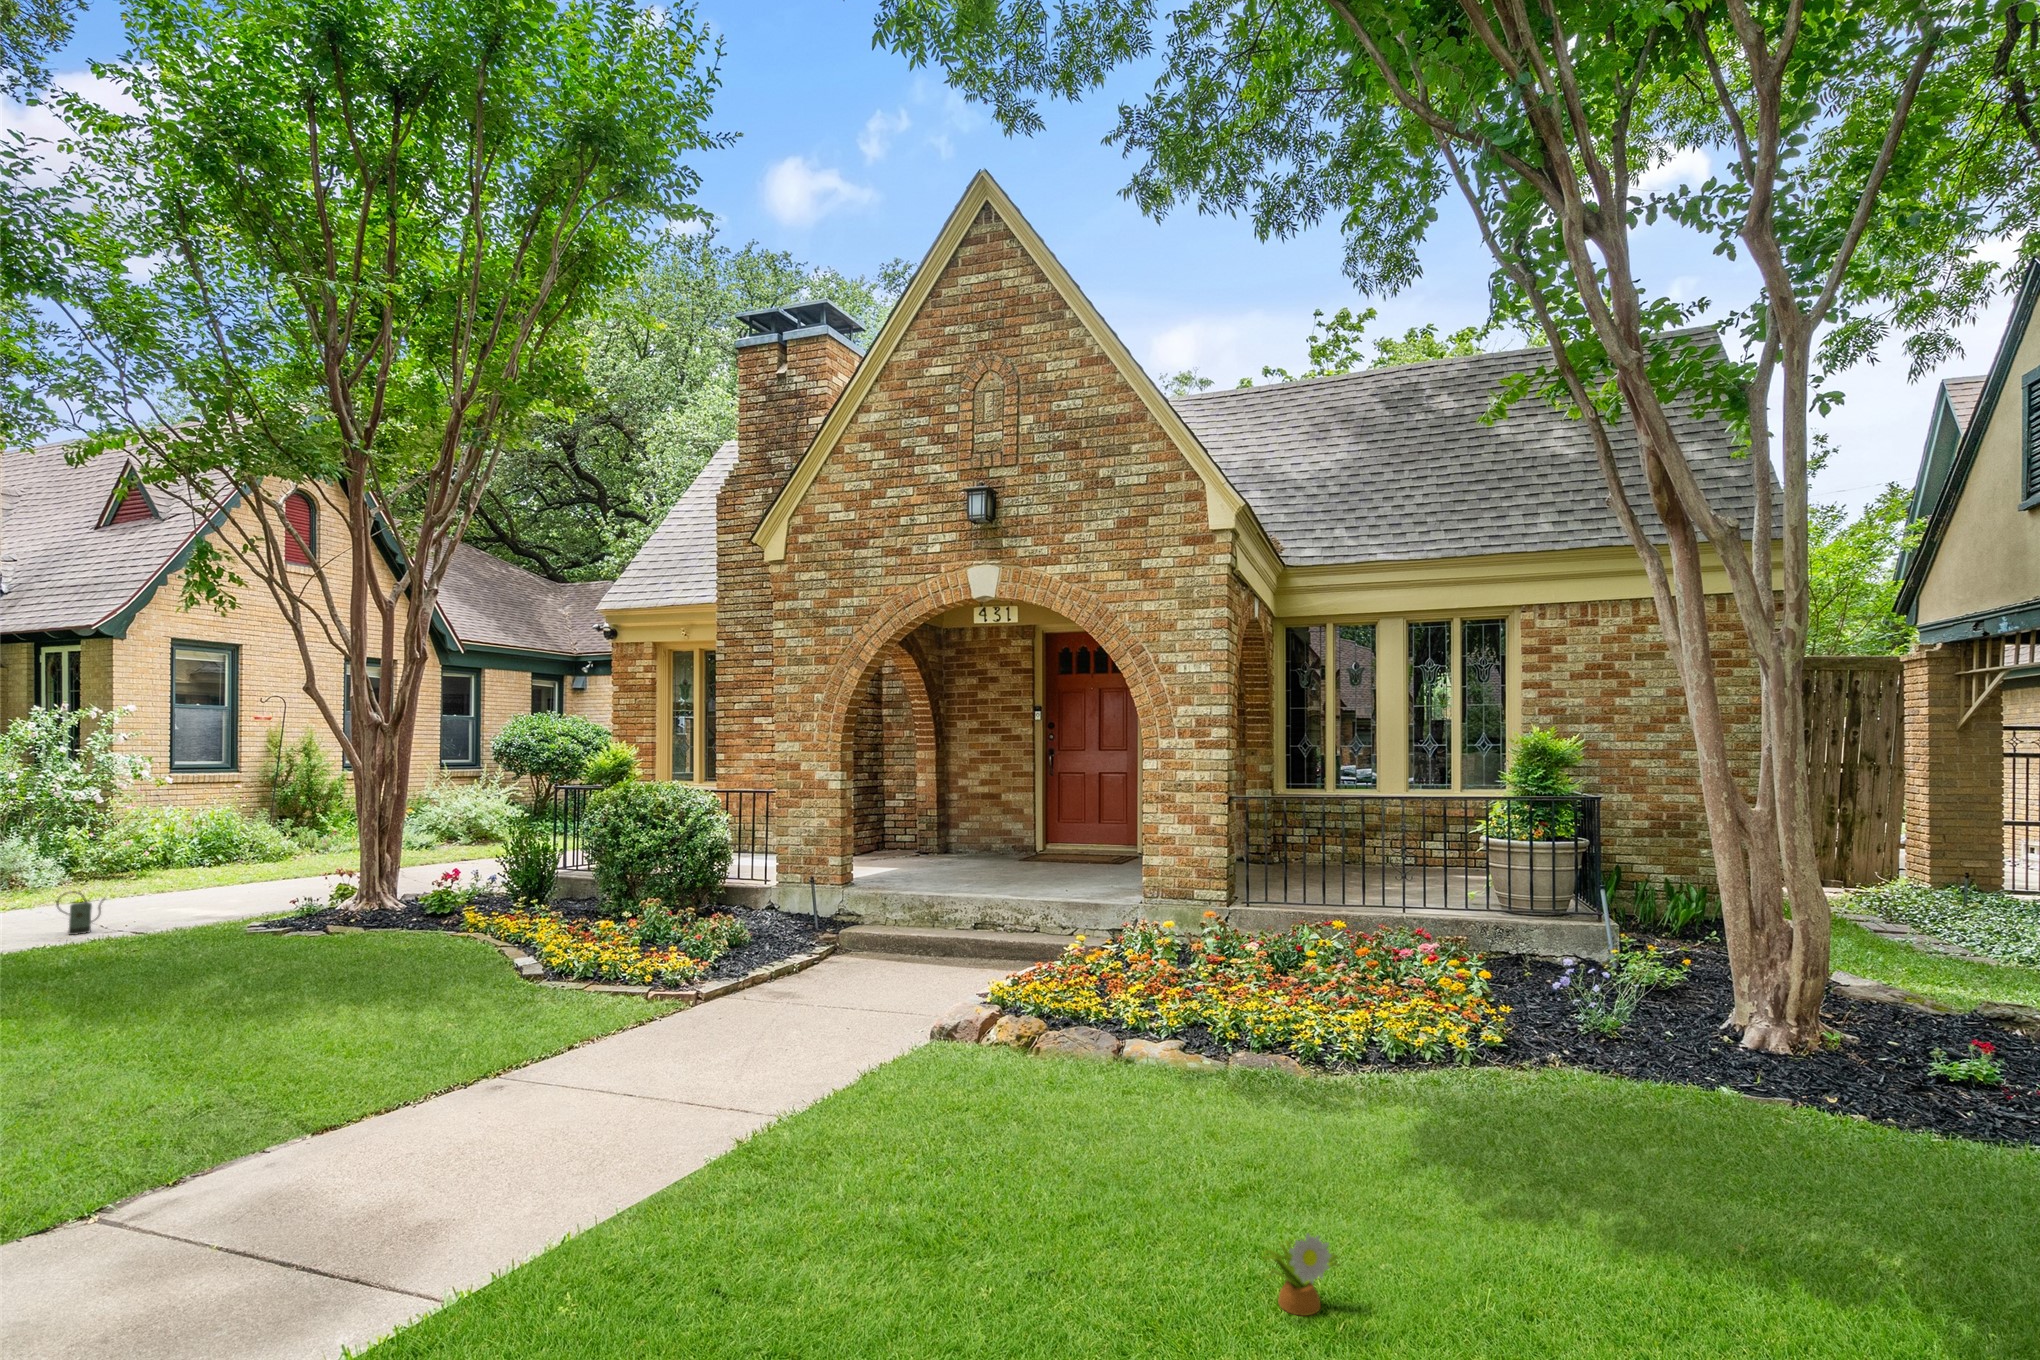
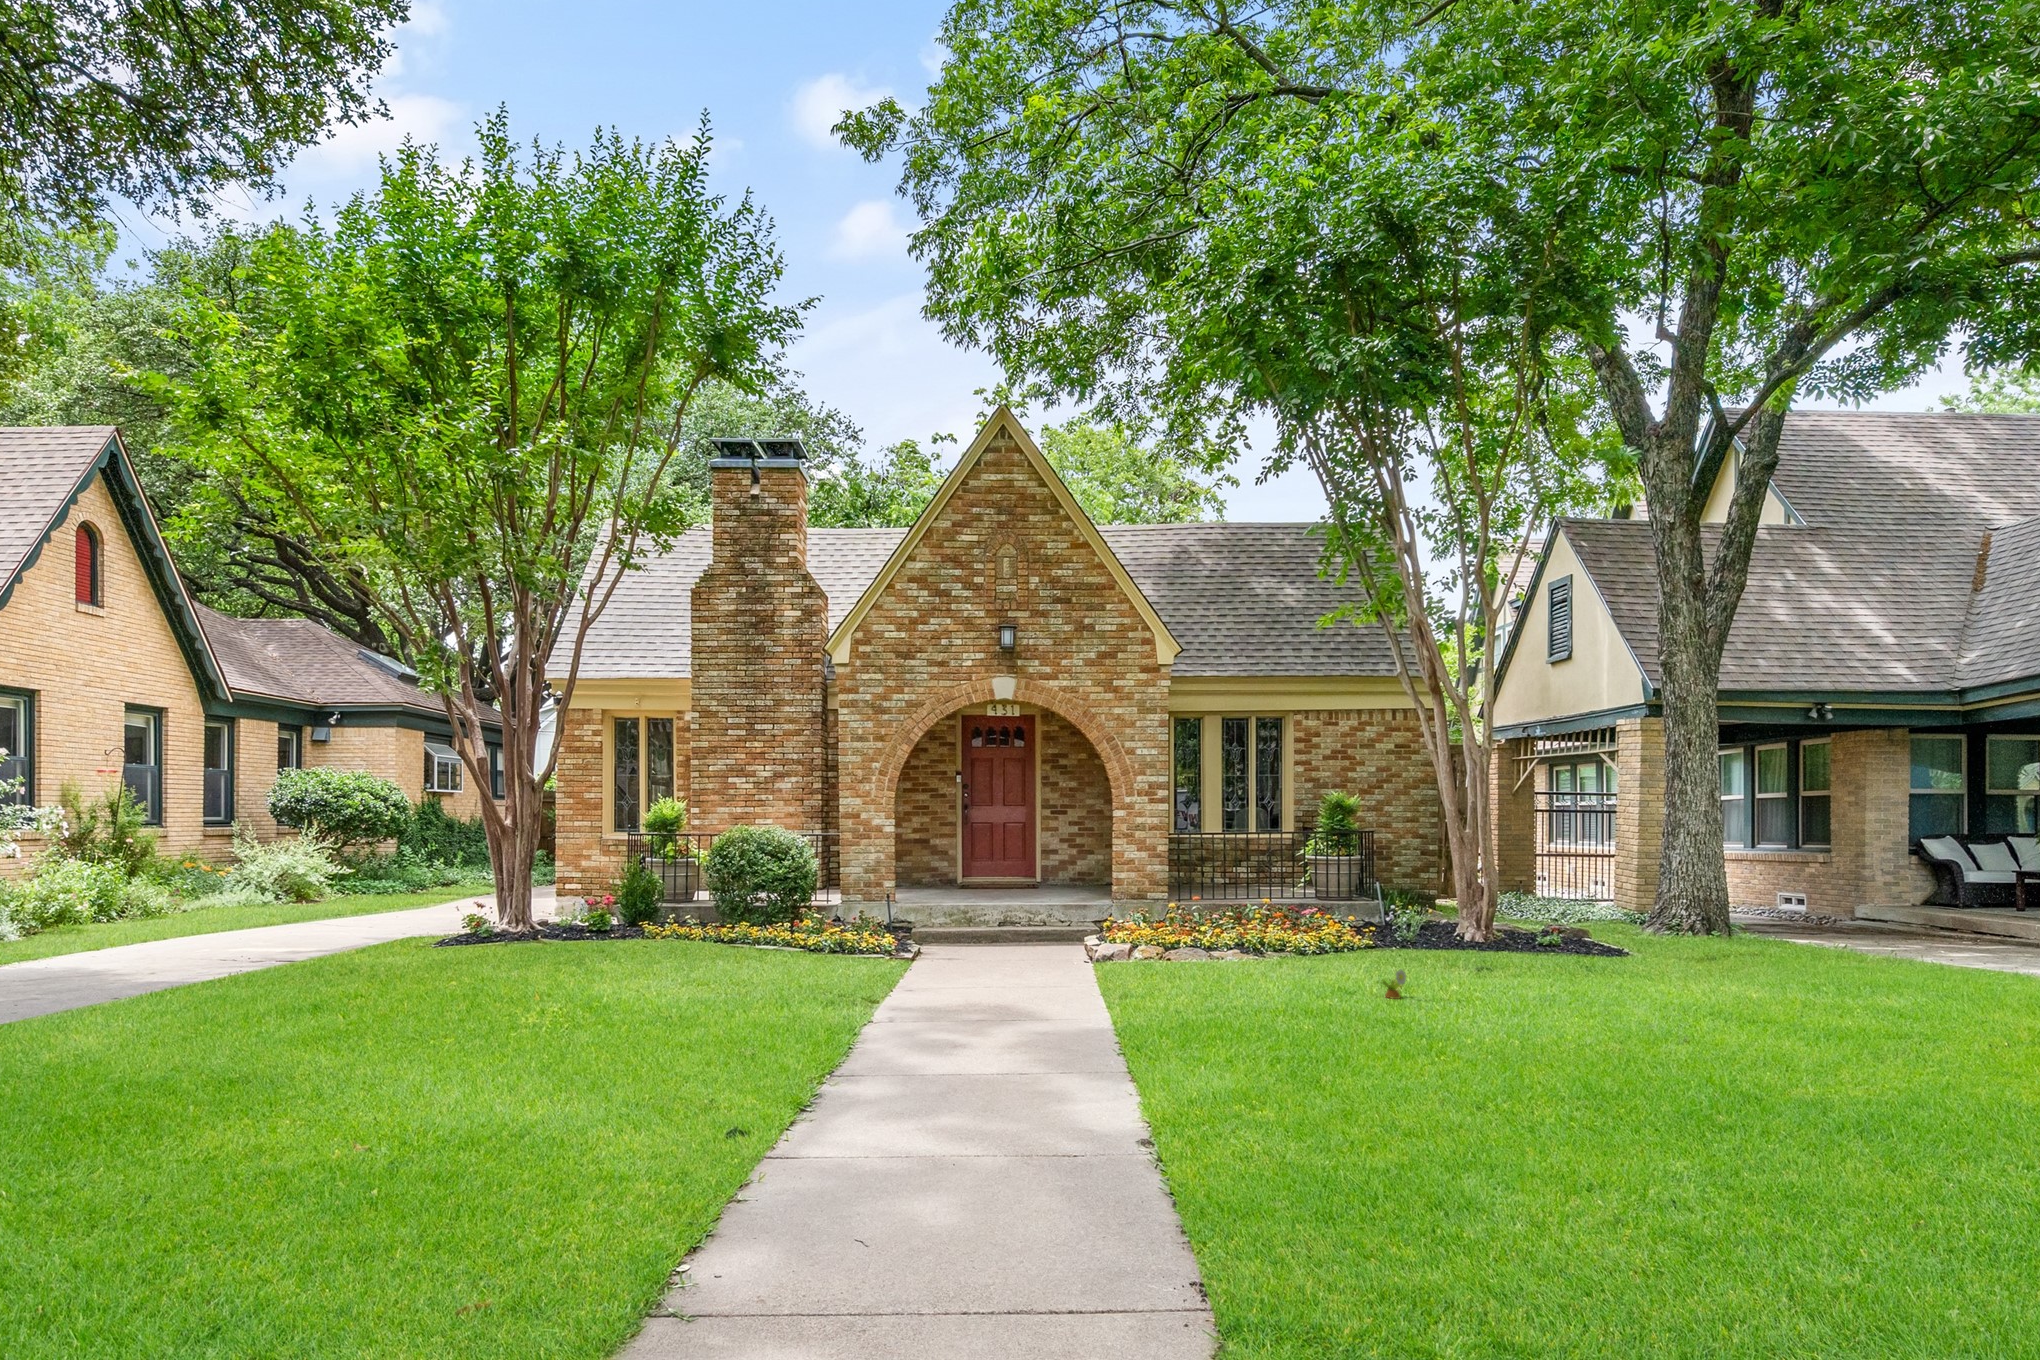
watering can: present [56,891,104,935] -> none [295,907,327,942]

